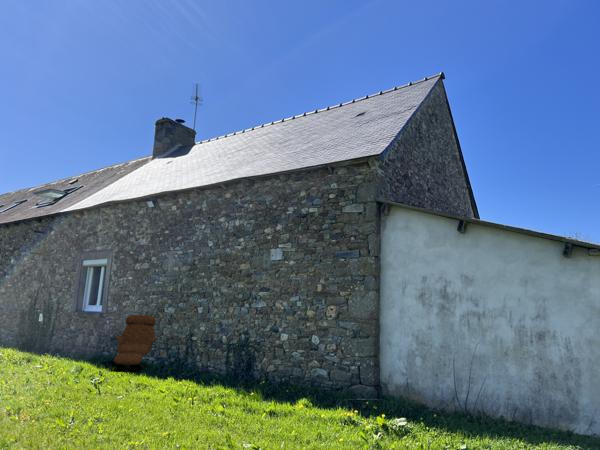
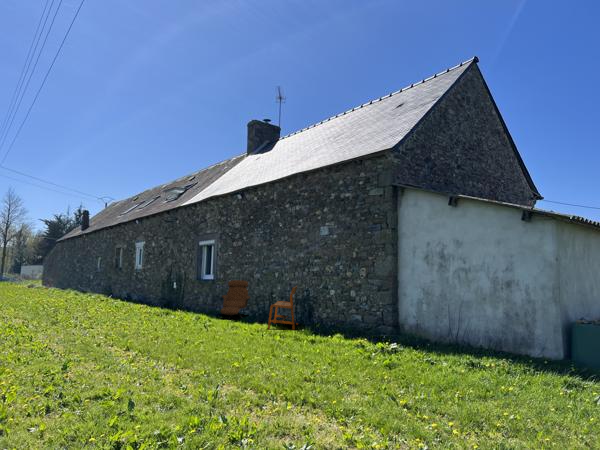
bench: none [191,326,233,390] -> present [268,286,298,330]

